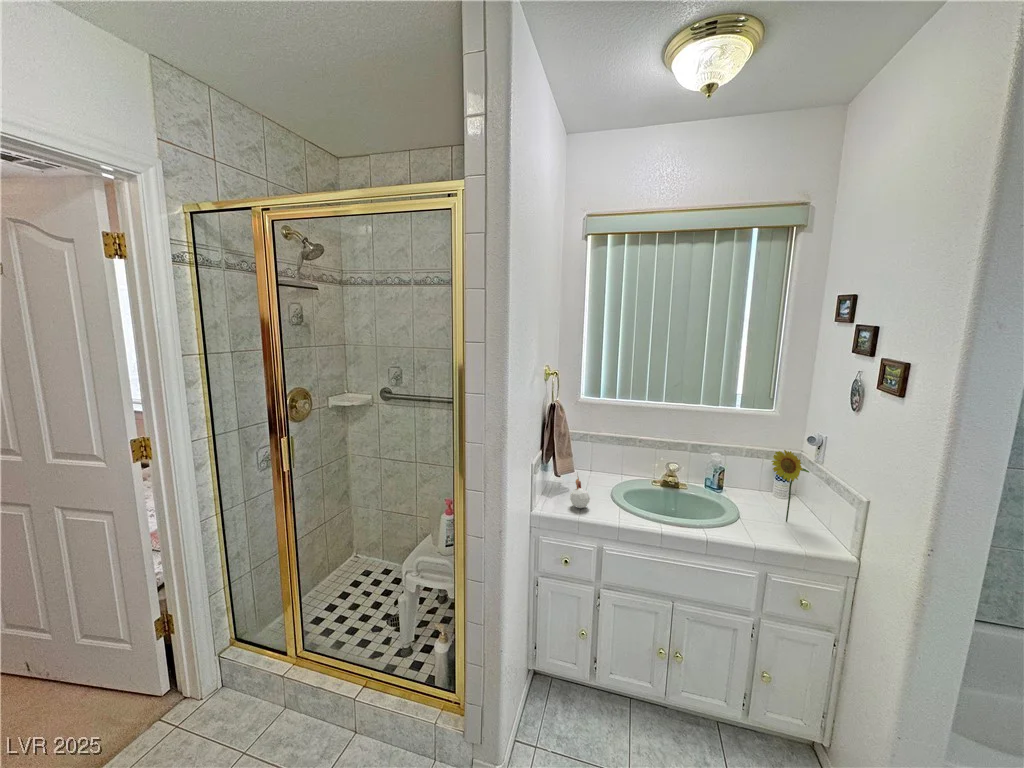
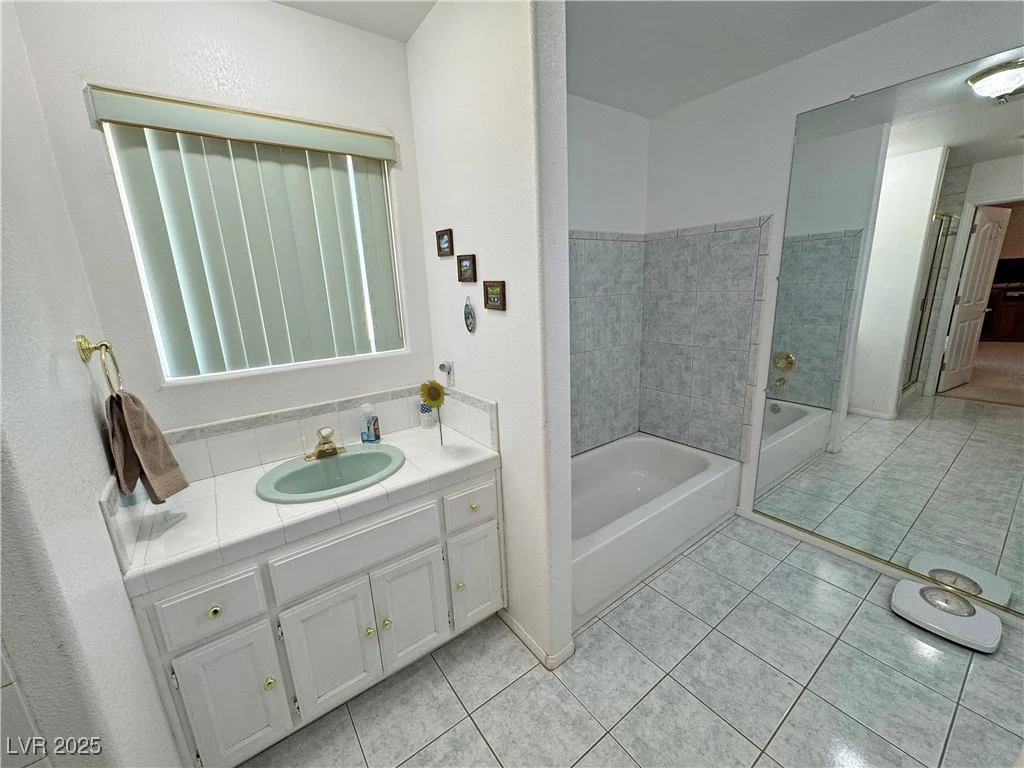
candle: present [570,476,590,508] -> none [193,484,228,532]

